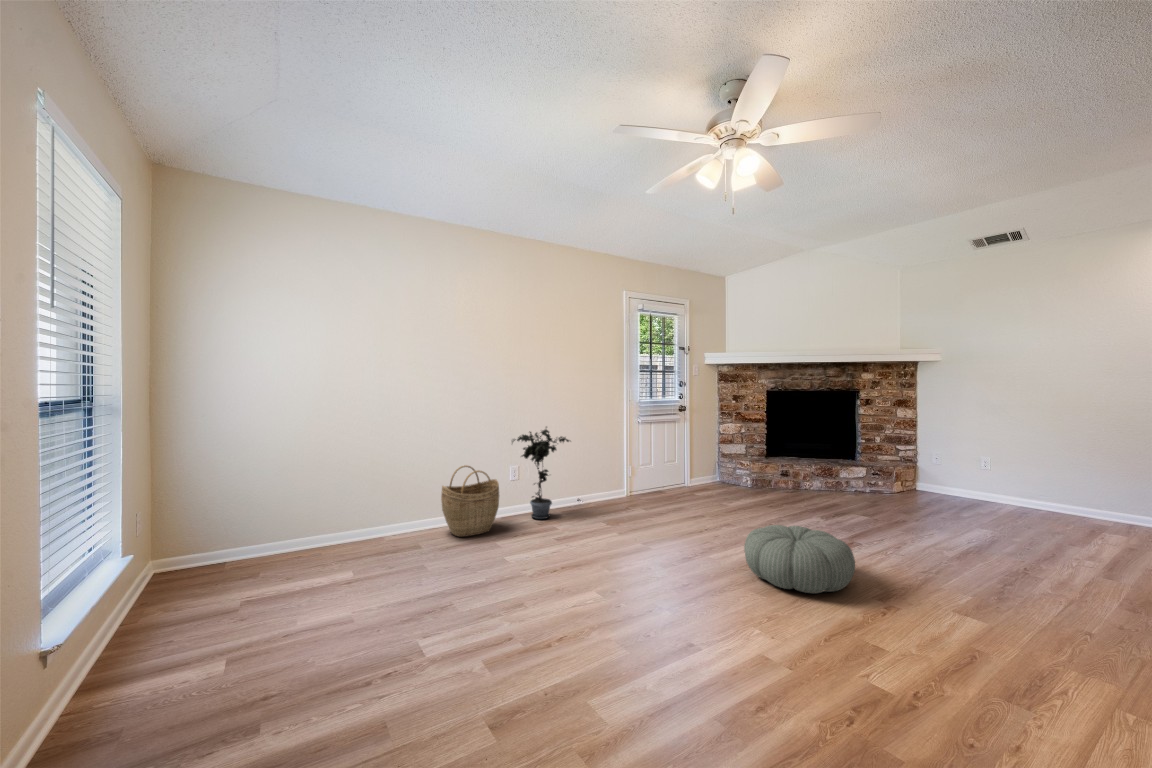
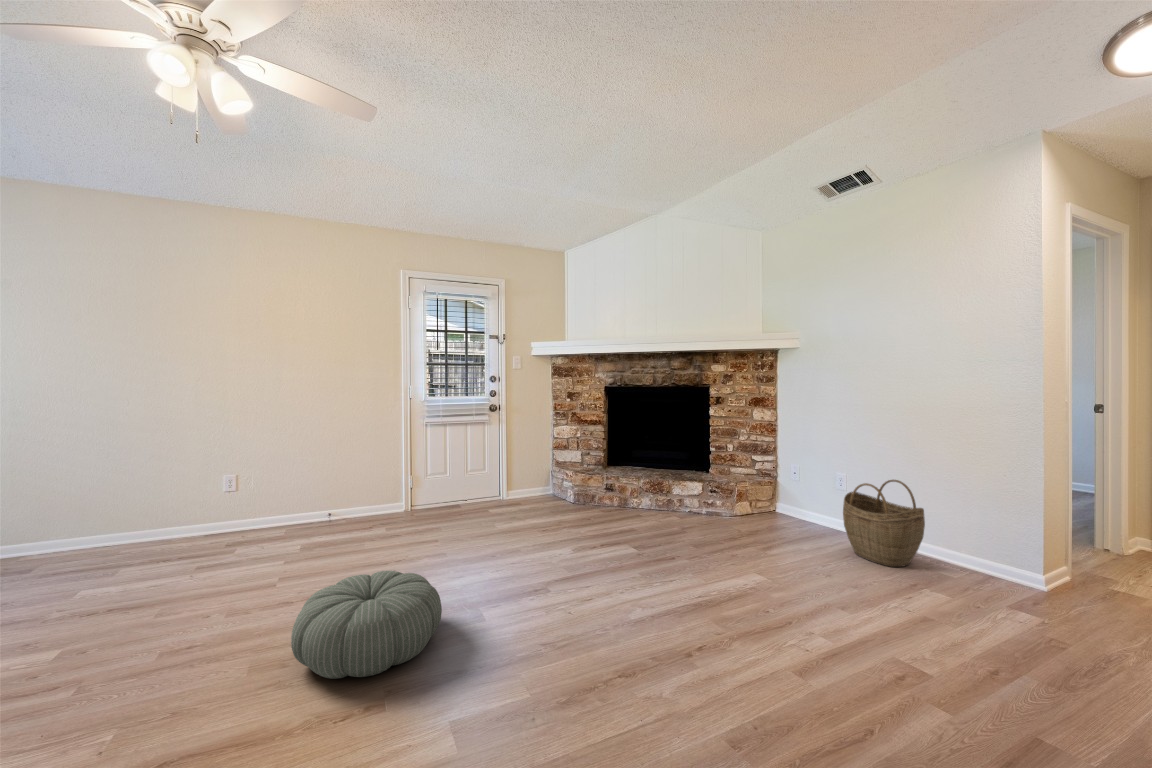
potted plant: present [512,427,569,519] -> none [205,430,289,540]
woven basket: present [441,465,499,537] -> present [843,480,925,567]

